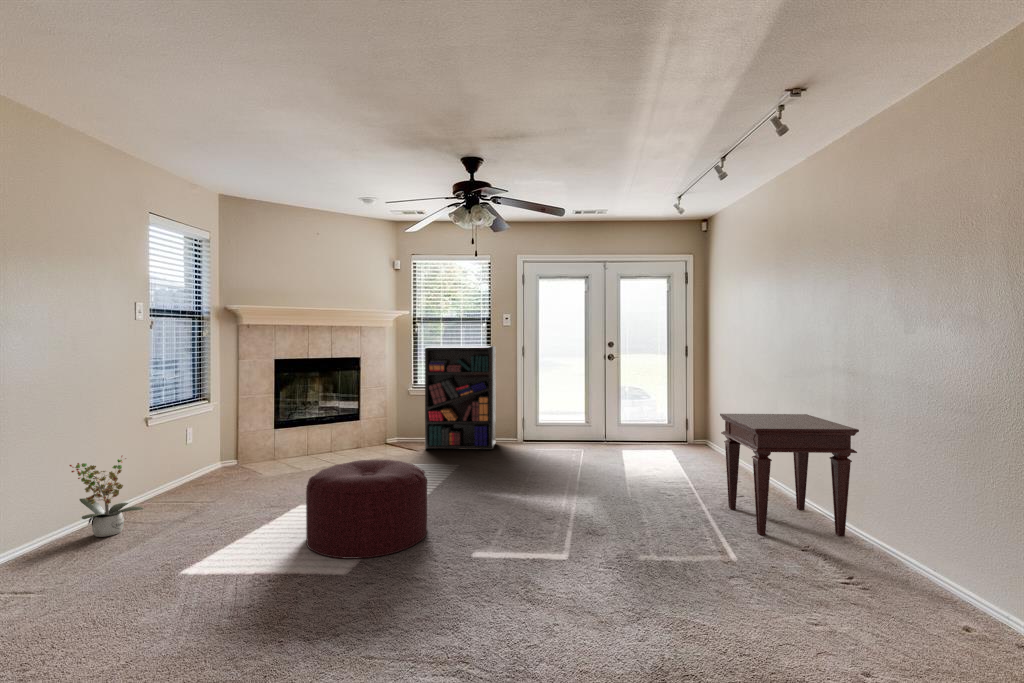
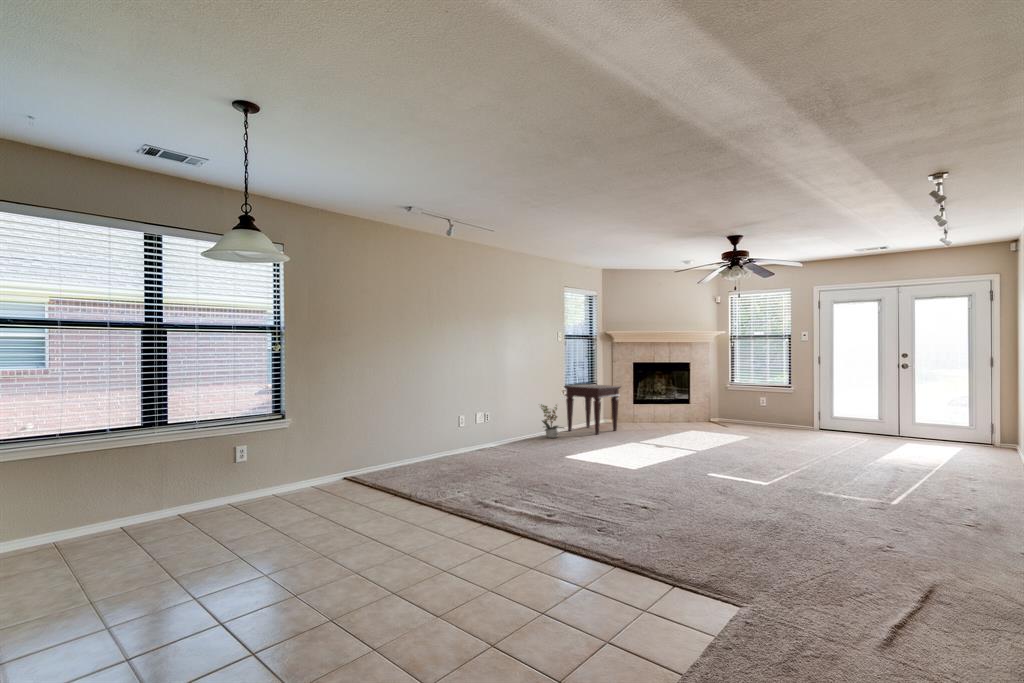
bookshelf: present [425,346,496,450] -> none [733,356,793,436]
side table: present [720,414,859,536] -> present [565,384,621,435]
ottoman: present [306,460,427,559] -> none [632,416,696,460]

